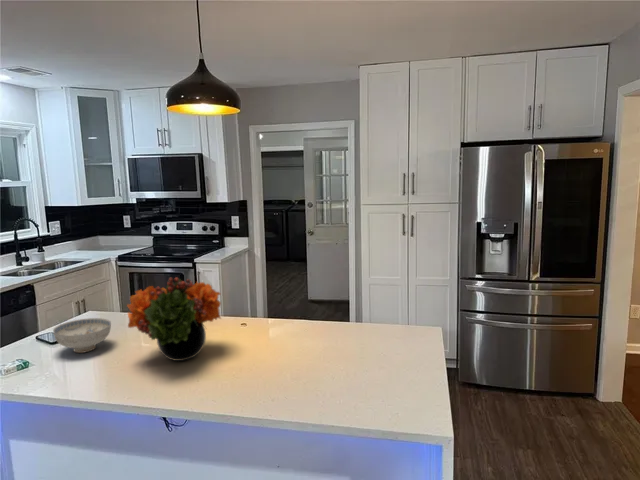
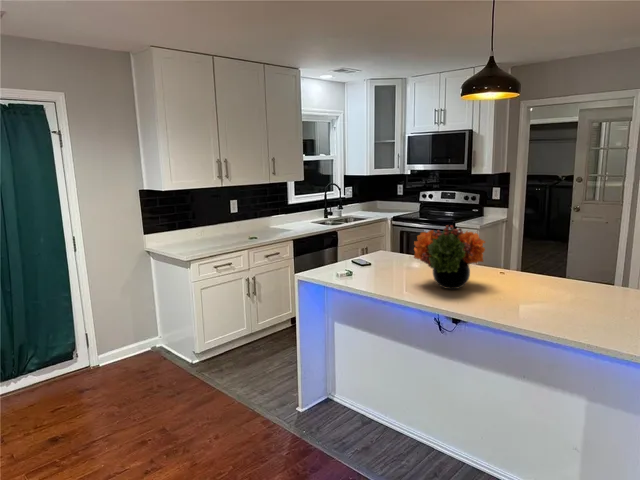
ceramic bowl: present [53,318,111,353] -> none [362,252,399,274]

